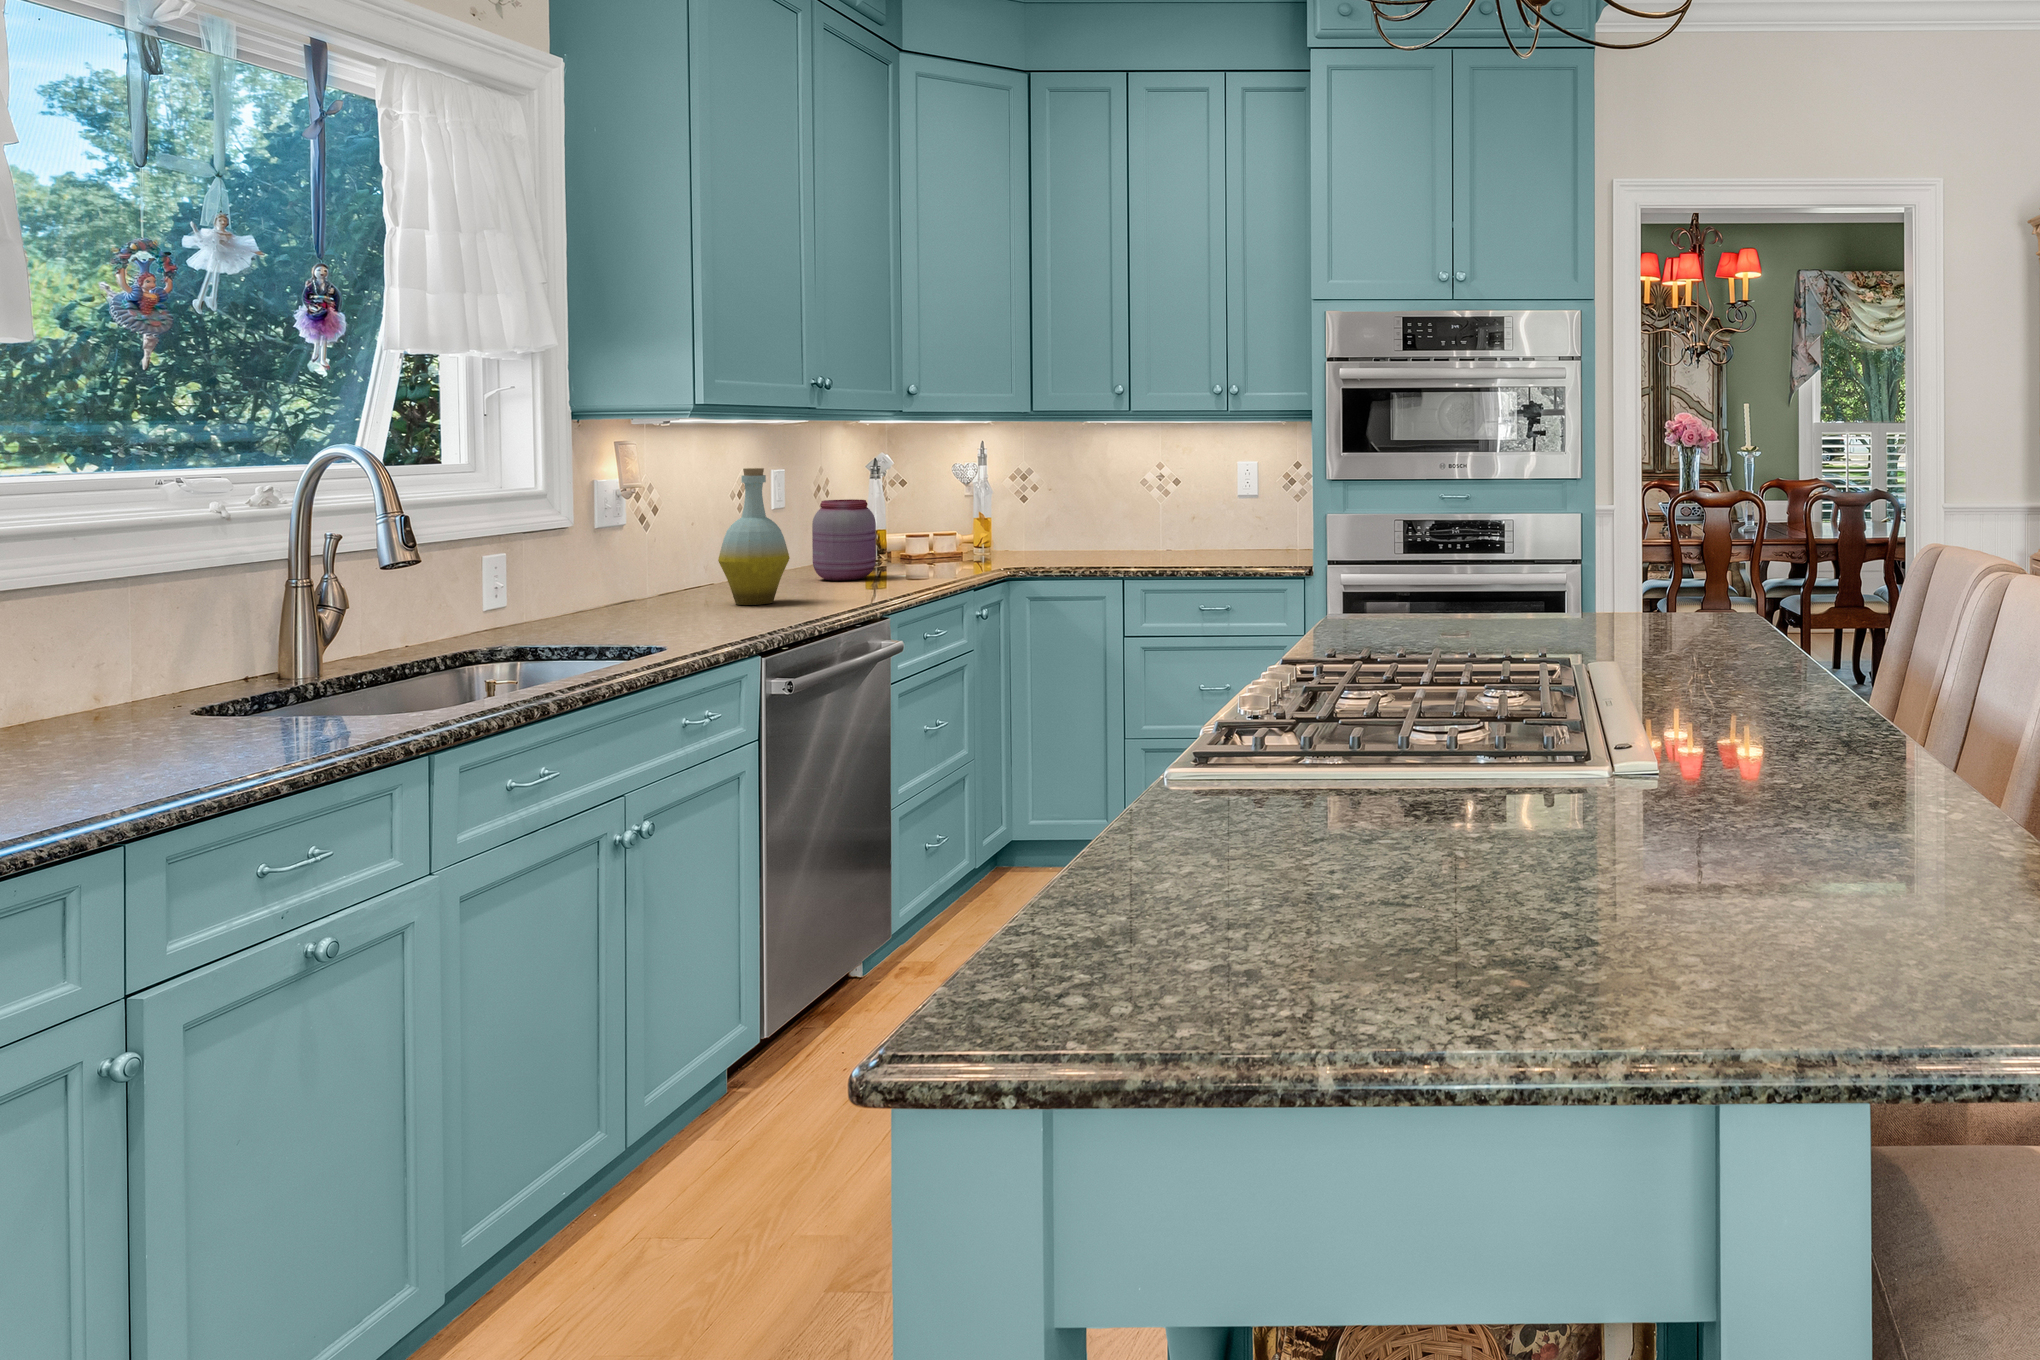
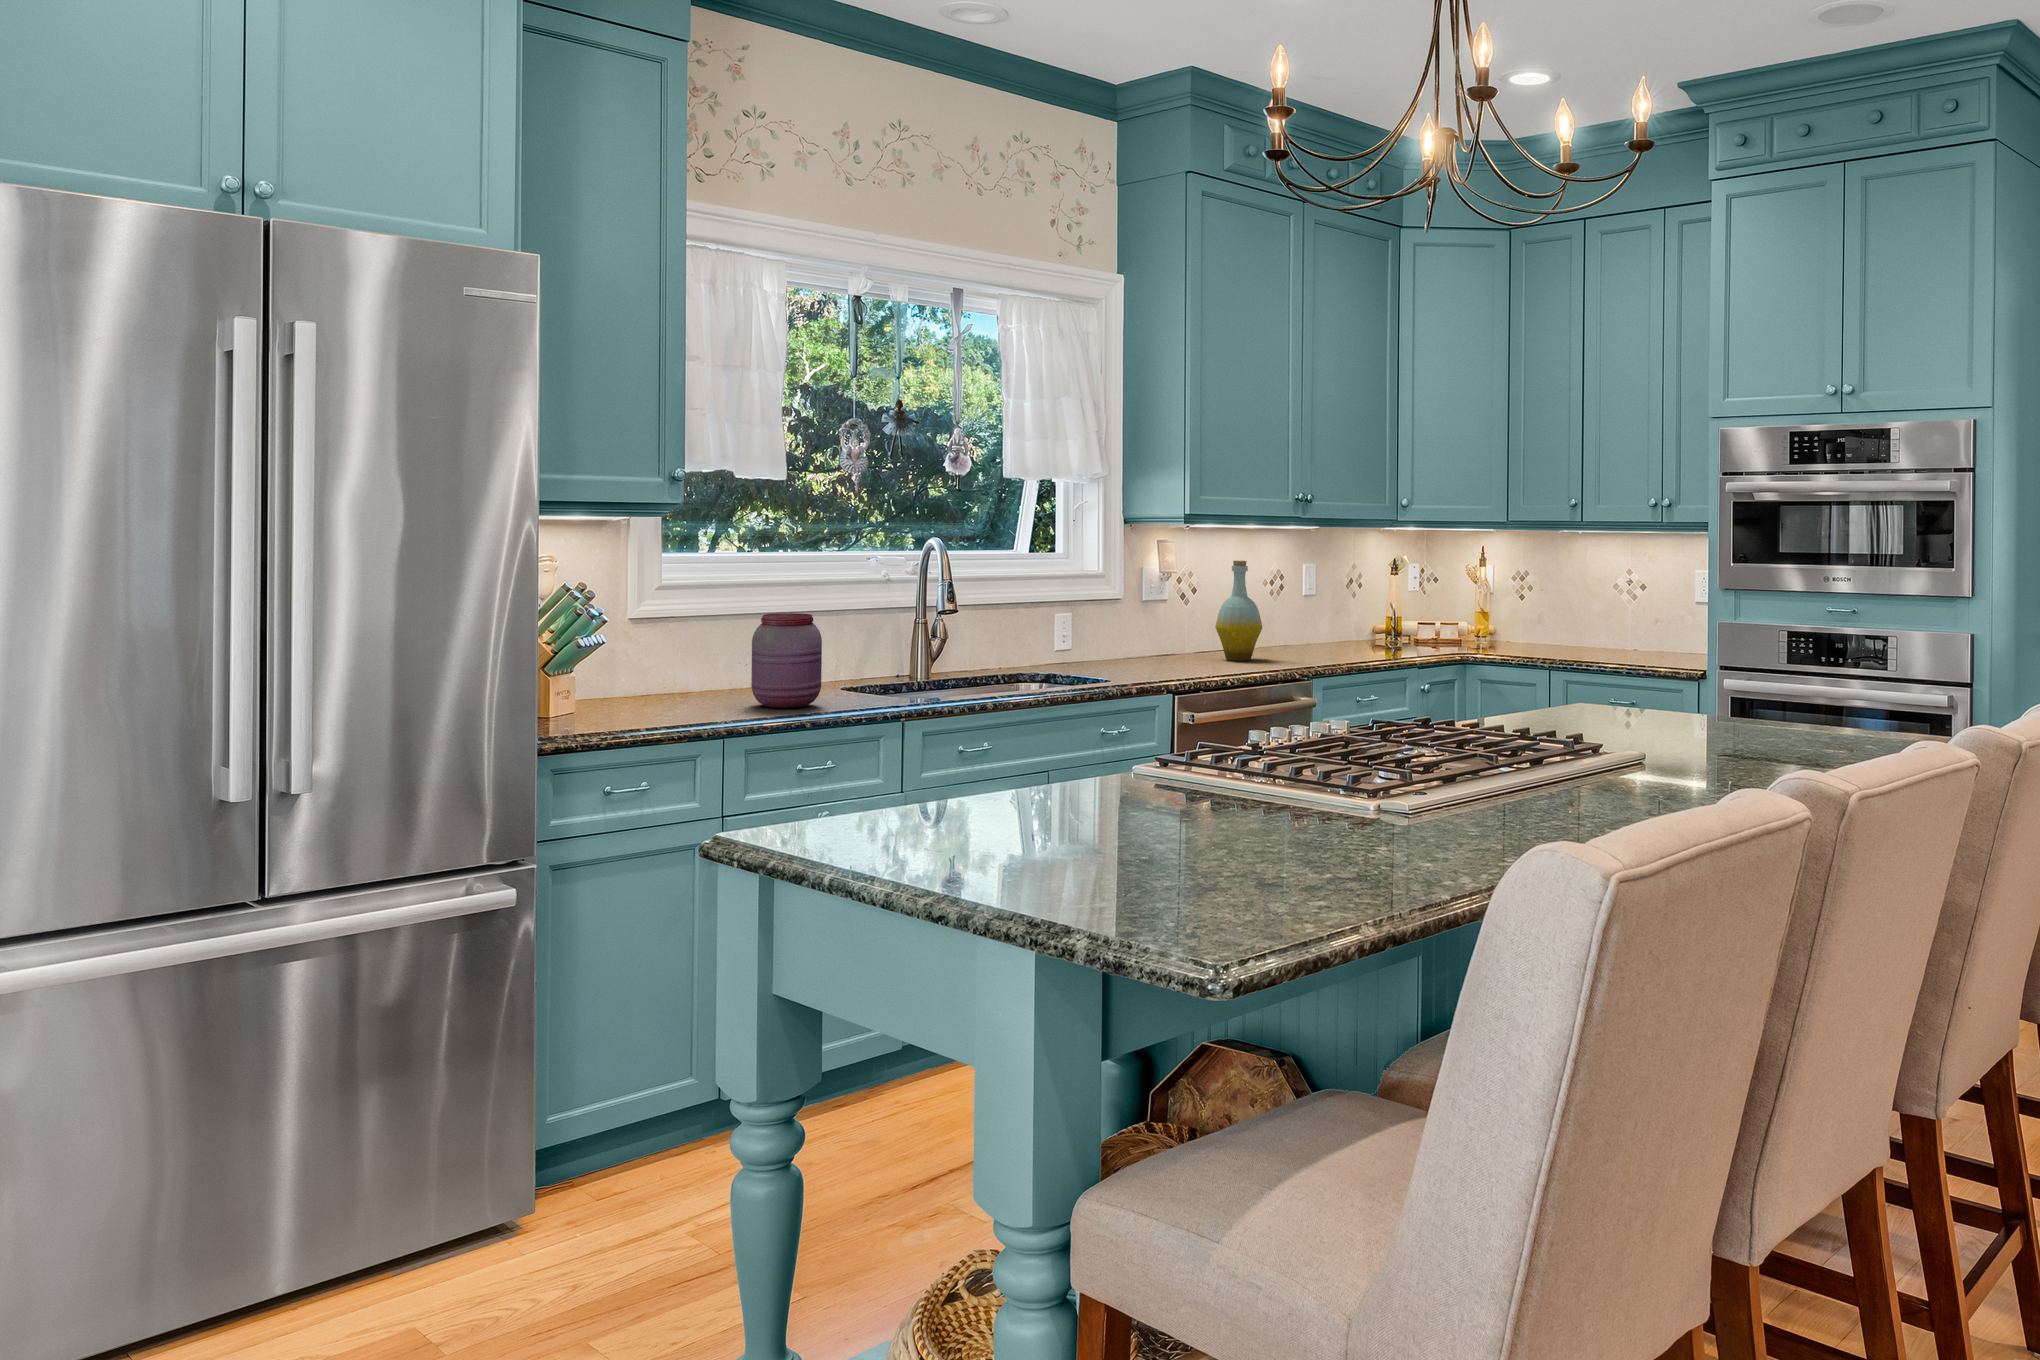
jar: present [812,499,876,580] -> present [751,613,822,708]

